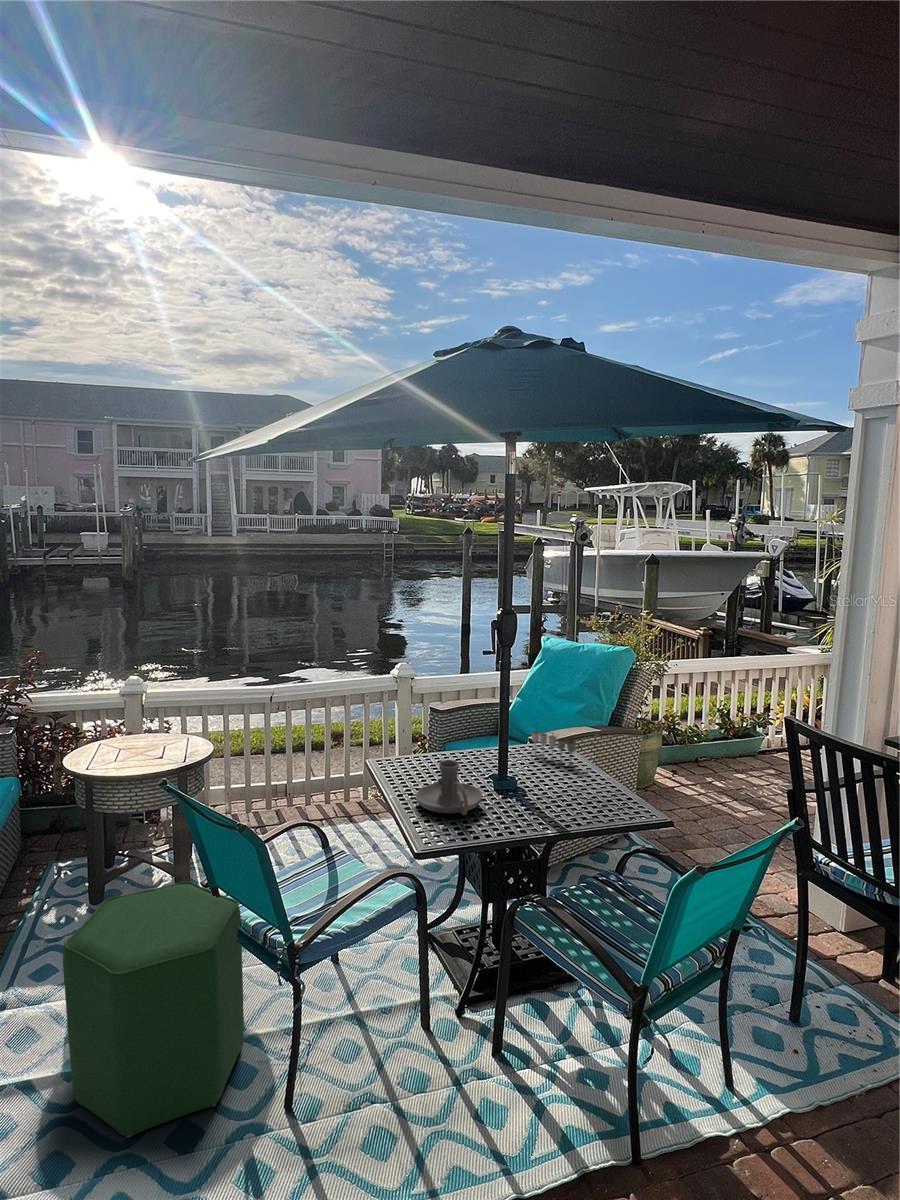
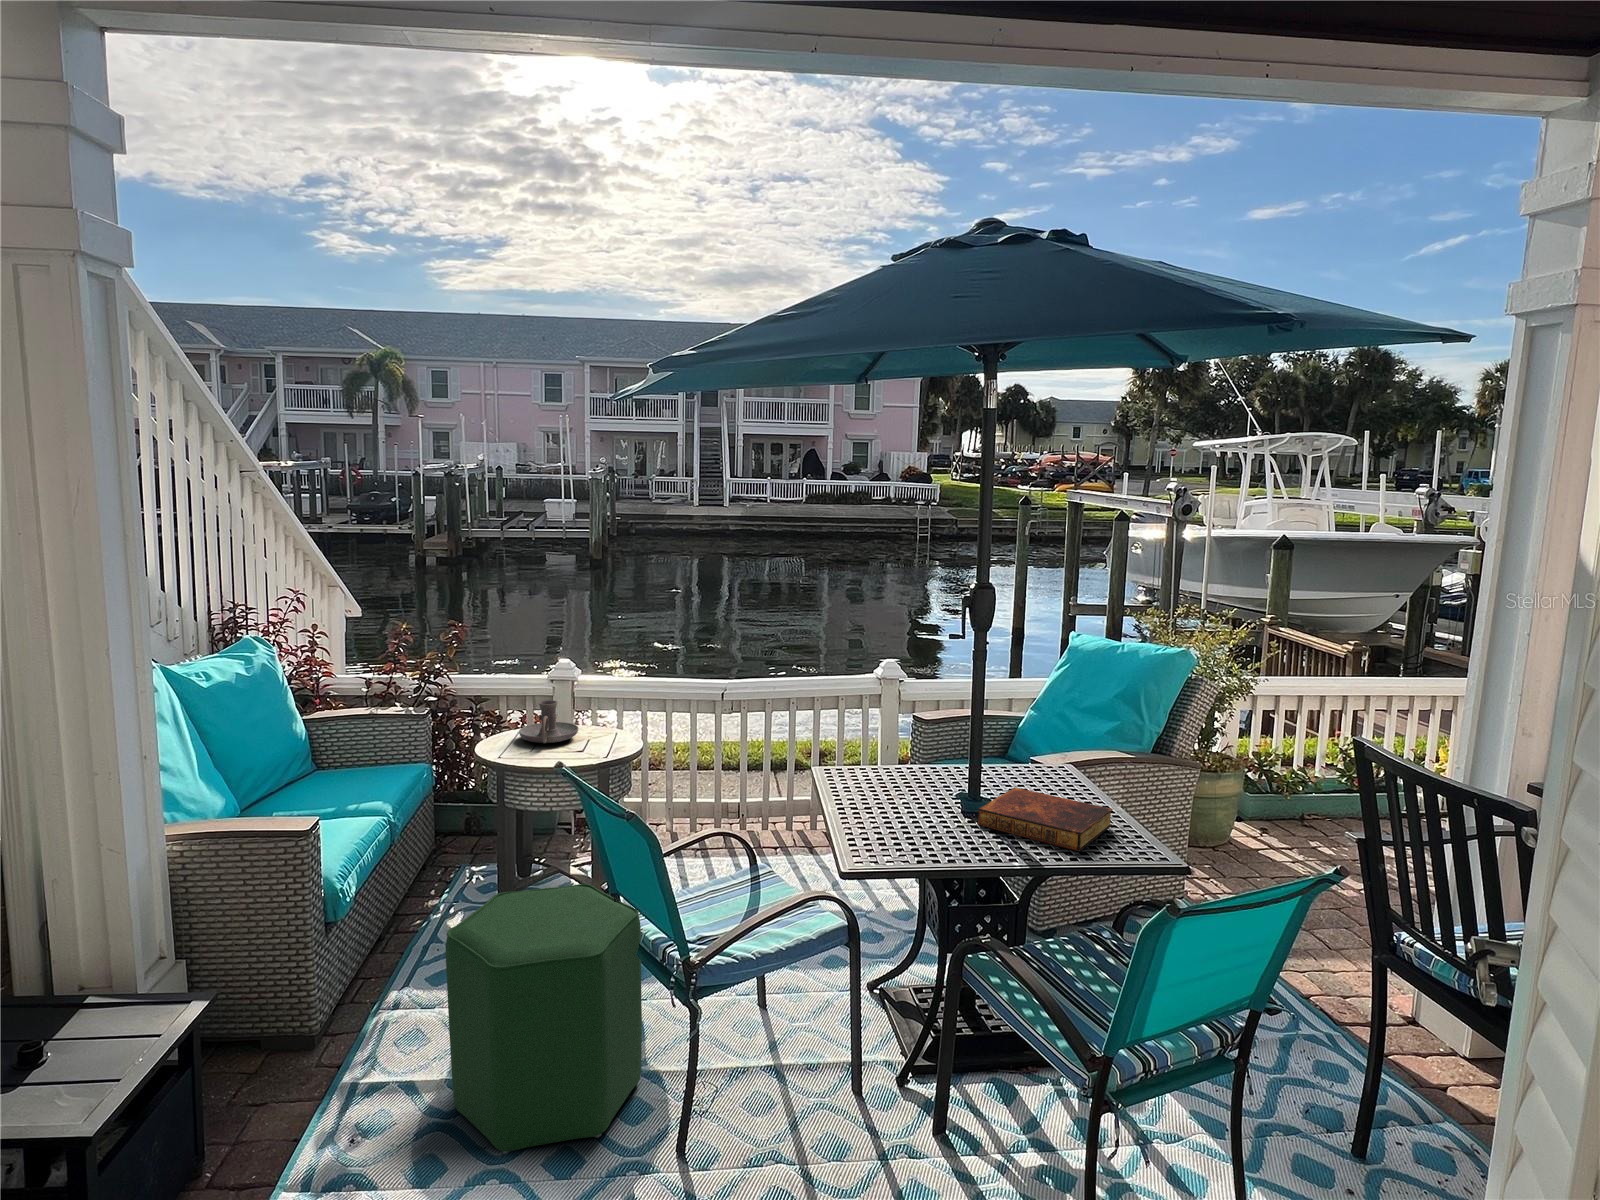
wine glass: present [532,731,575,767] -> none [1024,746,1079,794]
candle holder: present [416,760,482,815] -> present [519,700,579,743]
book: none [511,767,610,817] -> present [977,788,1113,851]

